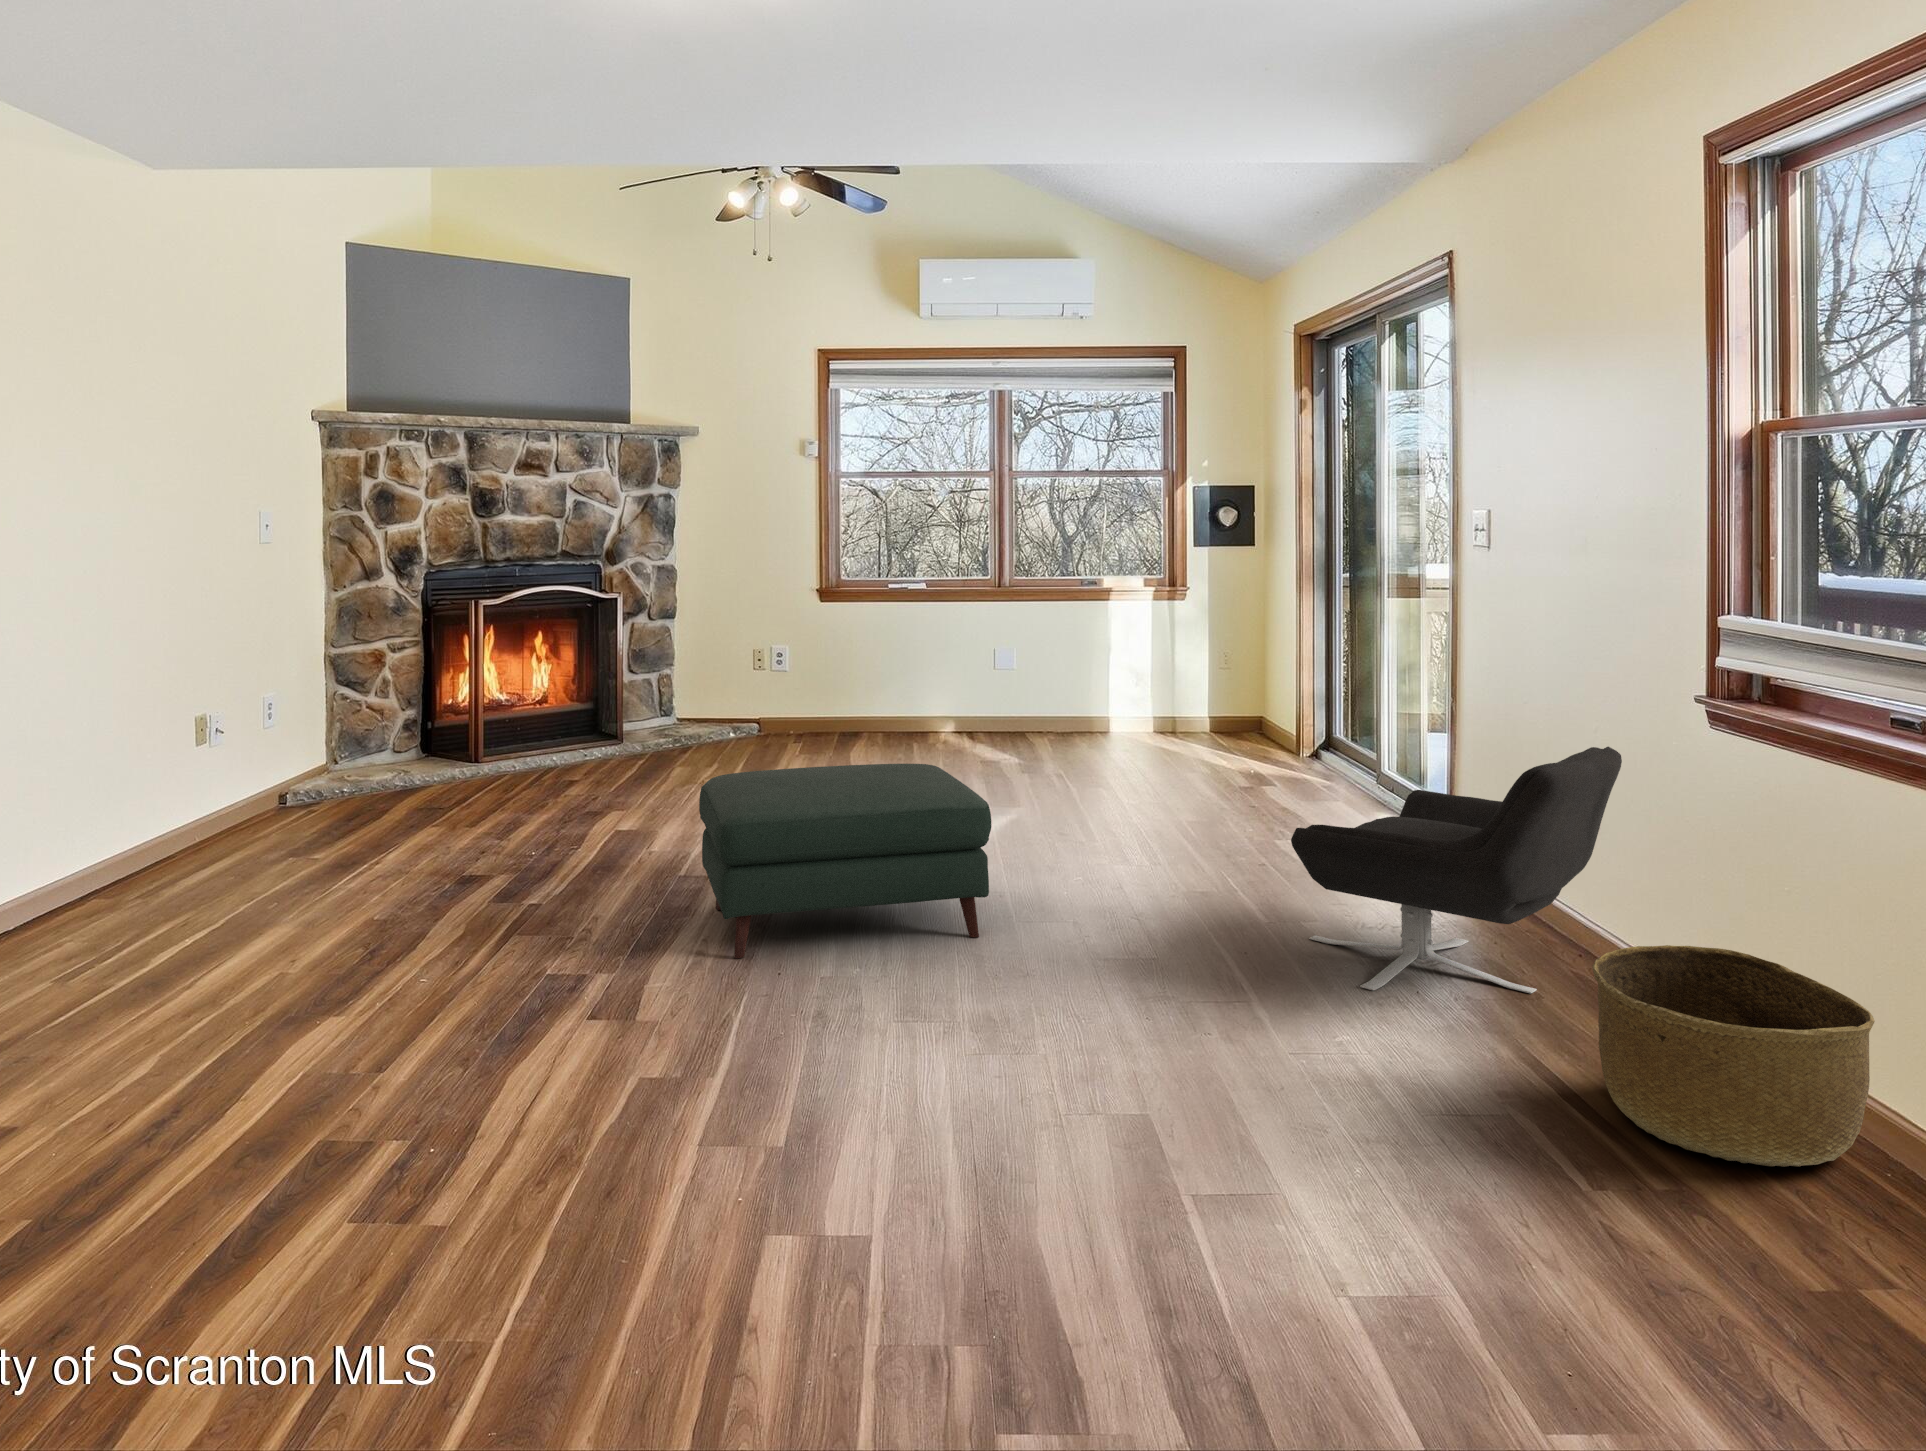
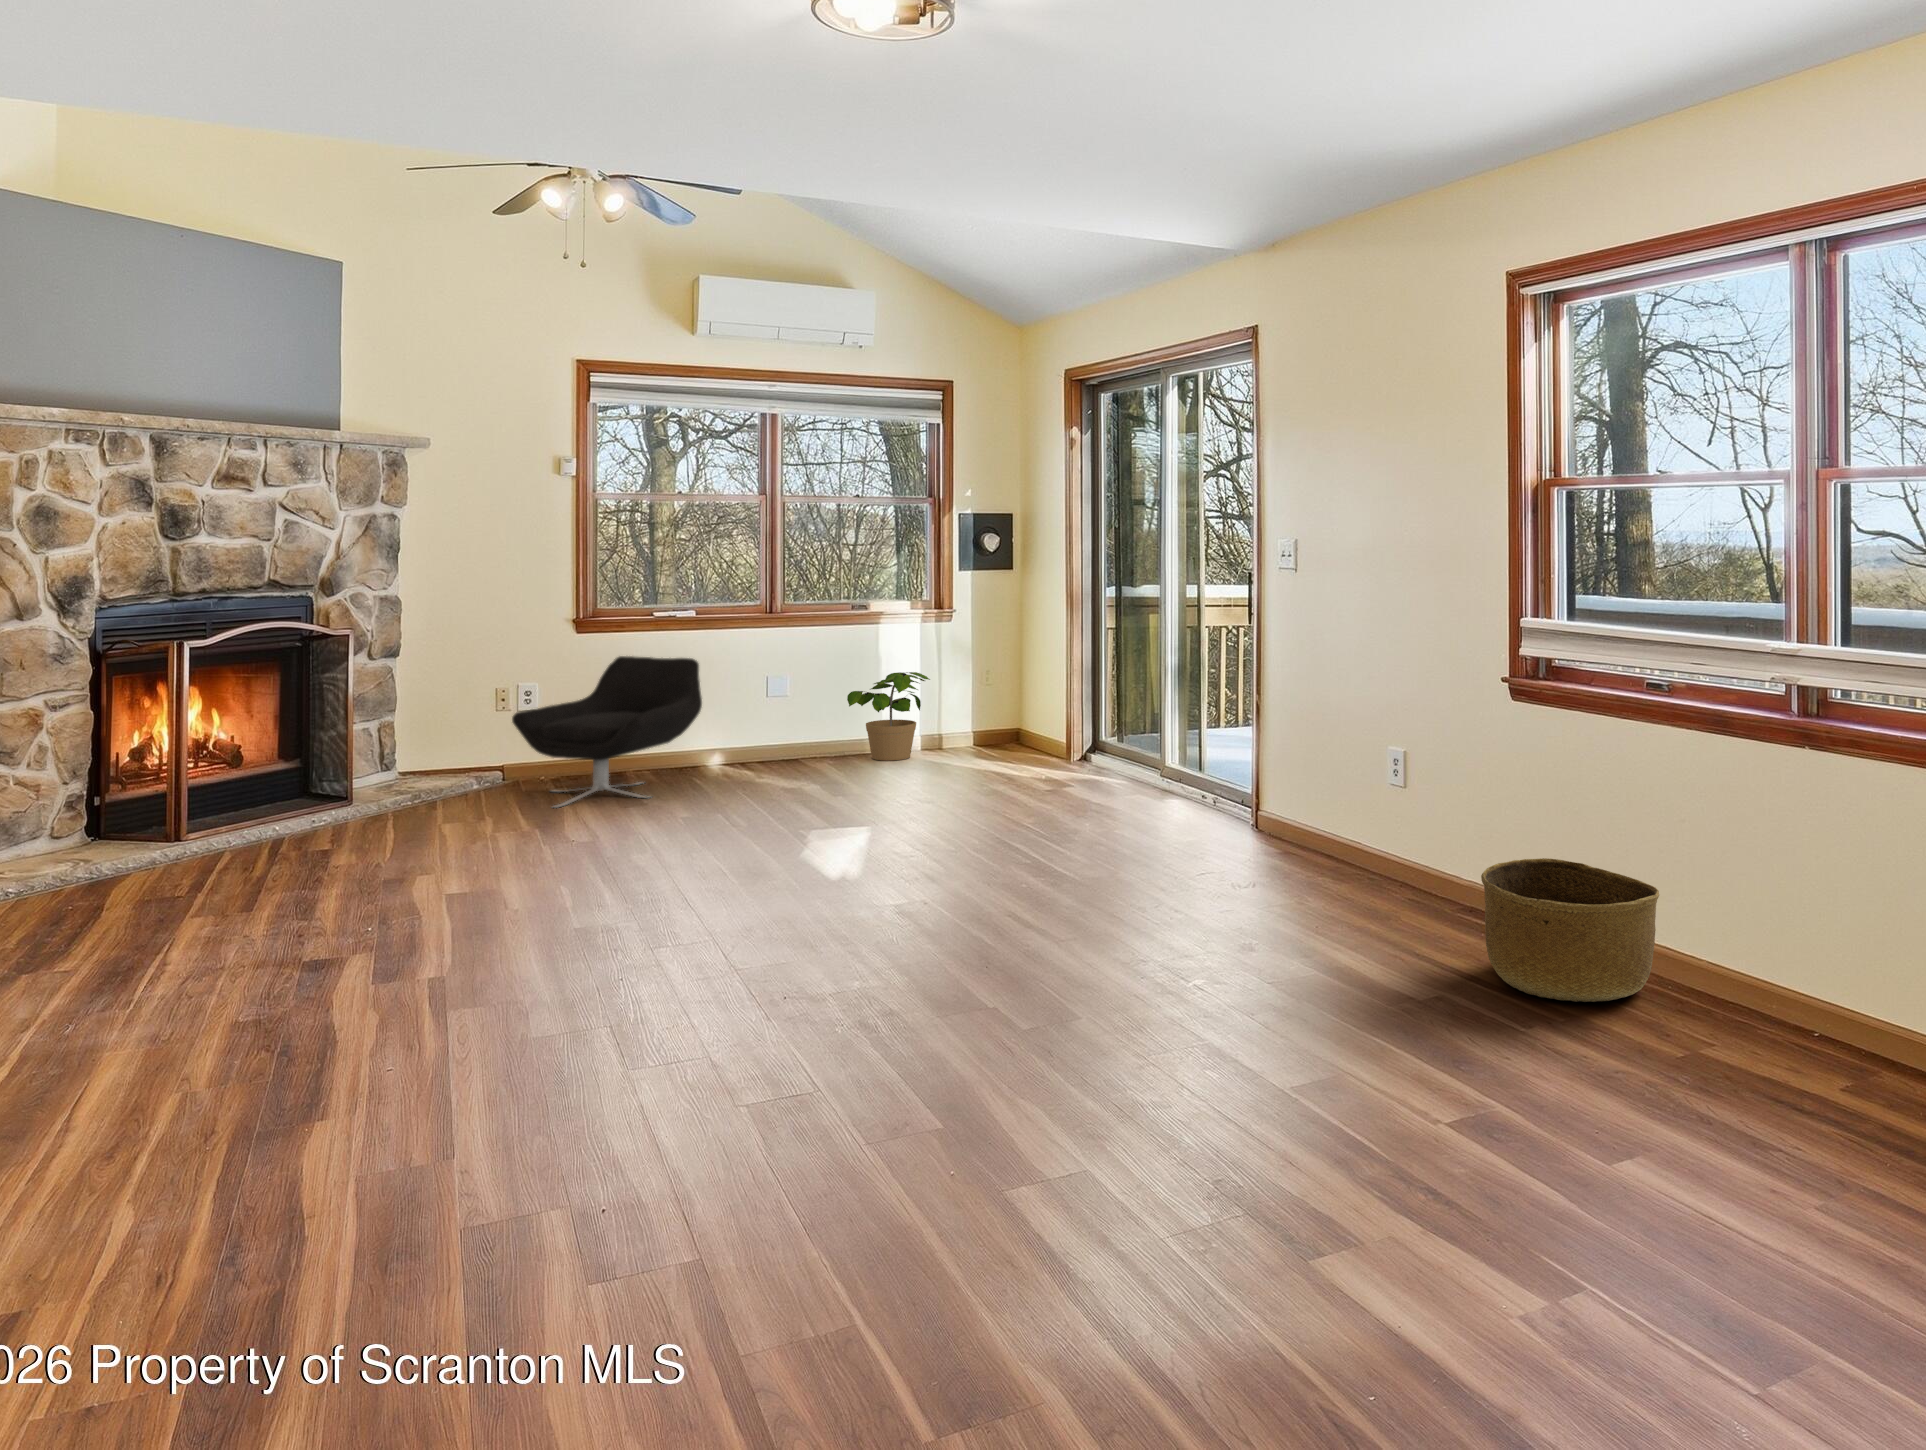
potted plant: none [1068,654,1147,746] -> present [847,672,930,761]
lounge chair: present [1291,747,1622,994] -> present [512,656,702,808]
ottoman: present [699,764,991,959] -> none [624,783,945,991]

